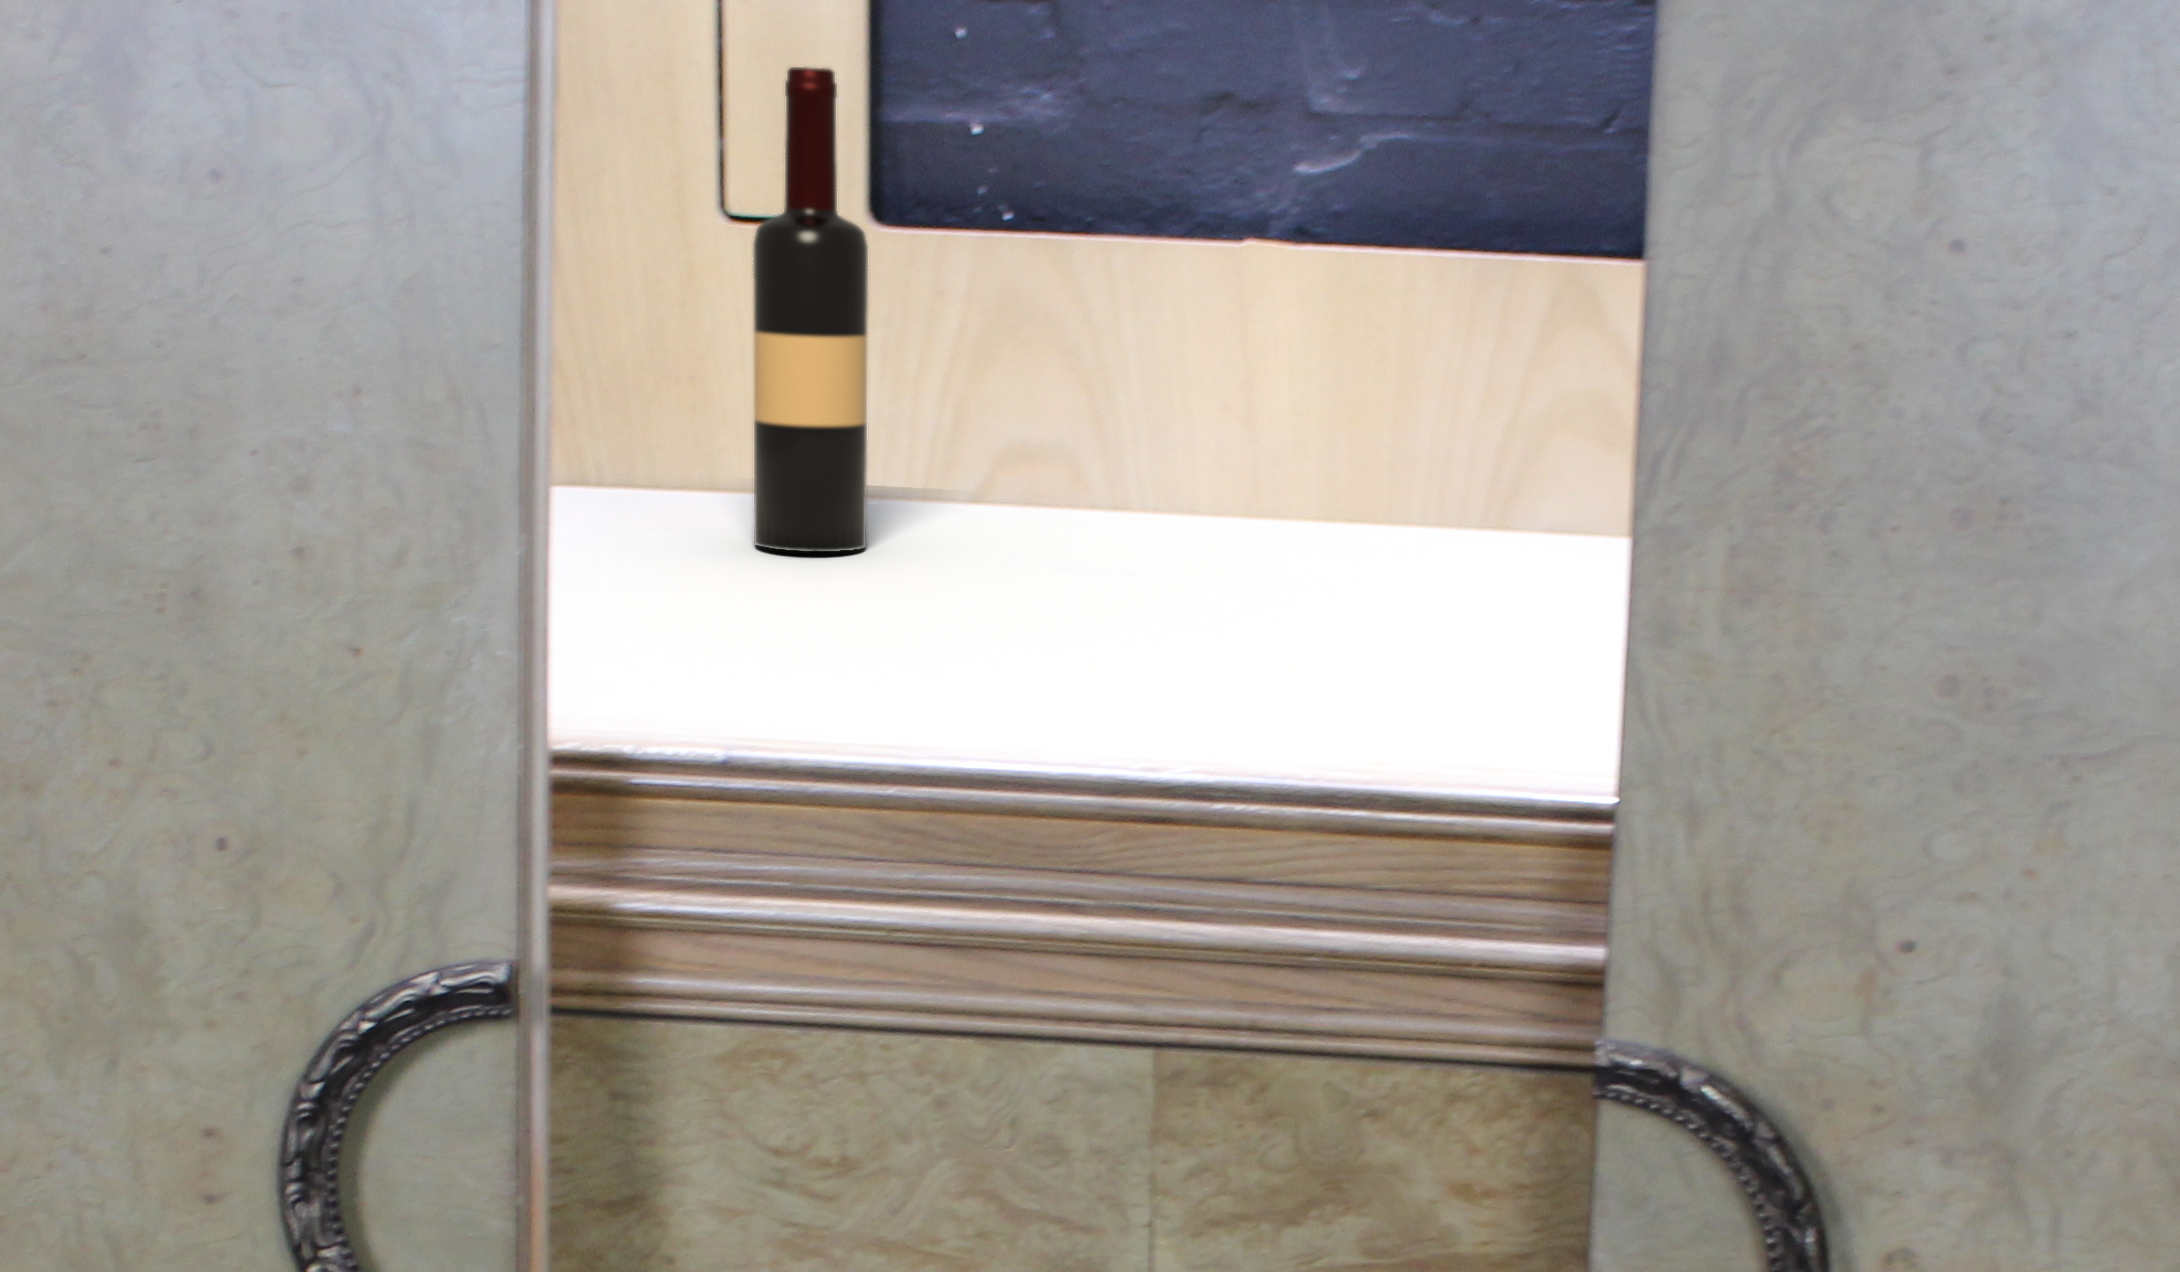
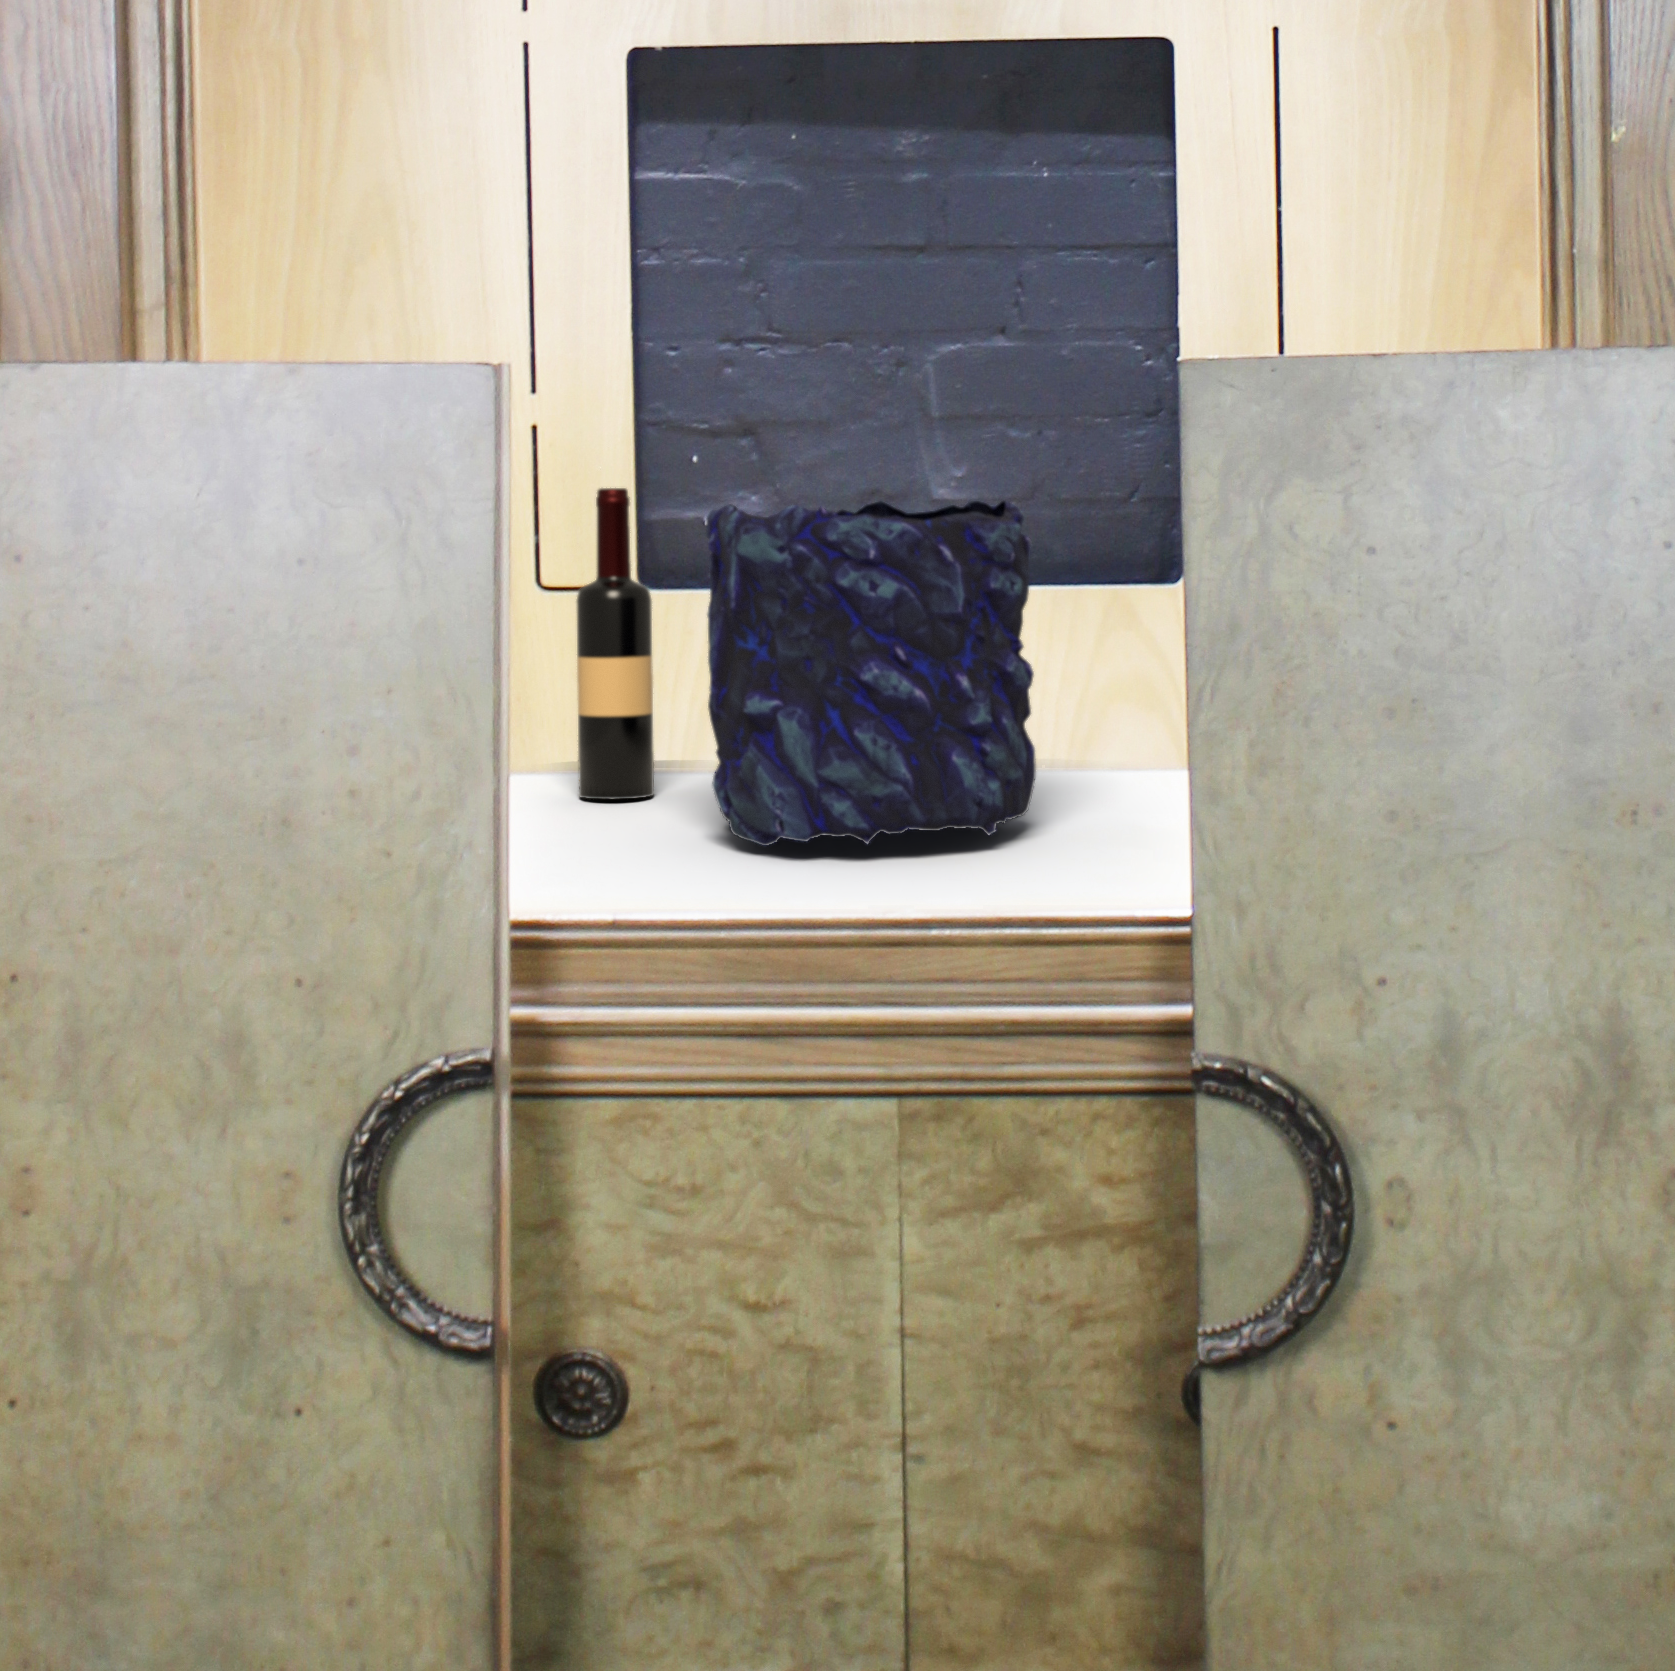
vase: none [921,101,1436,659] -> present [706,501,1036,846]

